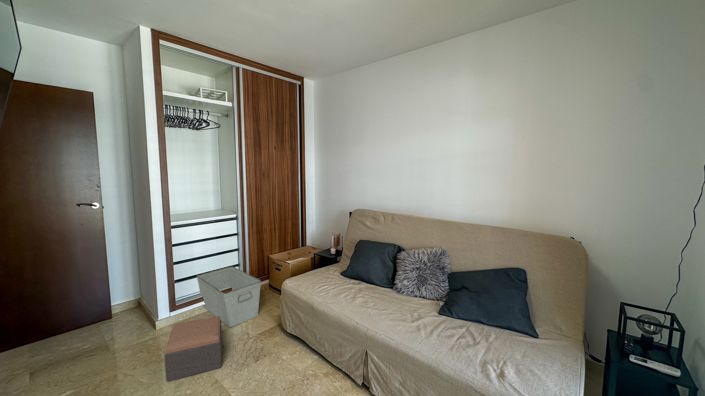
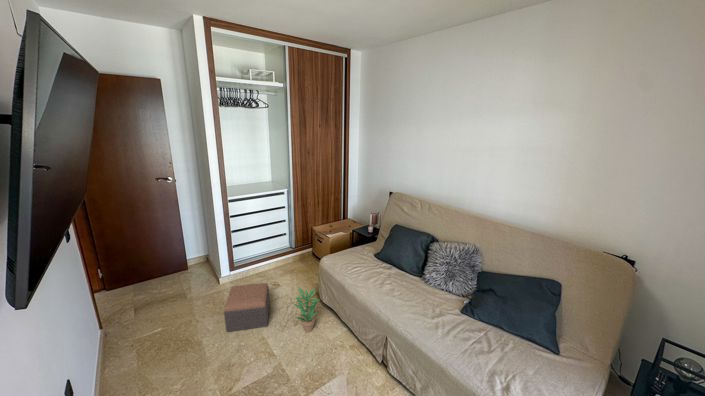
storage bin: present [197,266,261,327] -> none [250,236,303,291]
potted plant: none [253,309,287,367] -> present [294,287,319,332]

